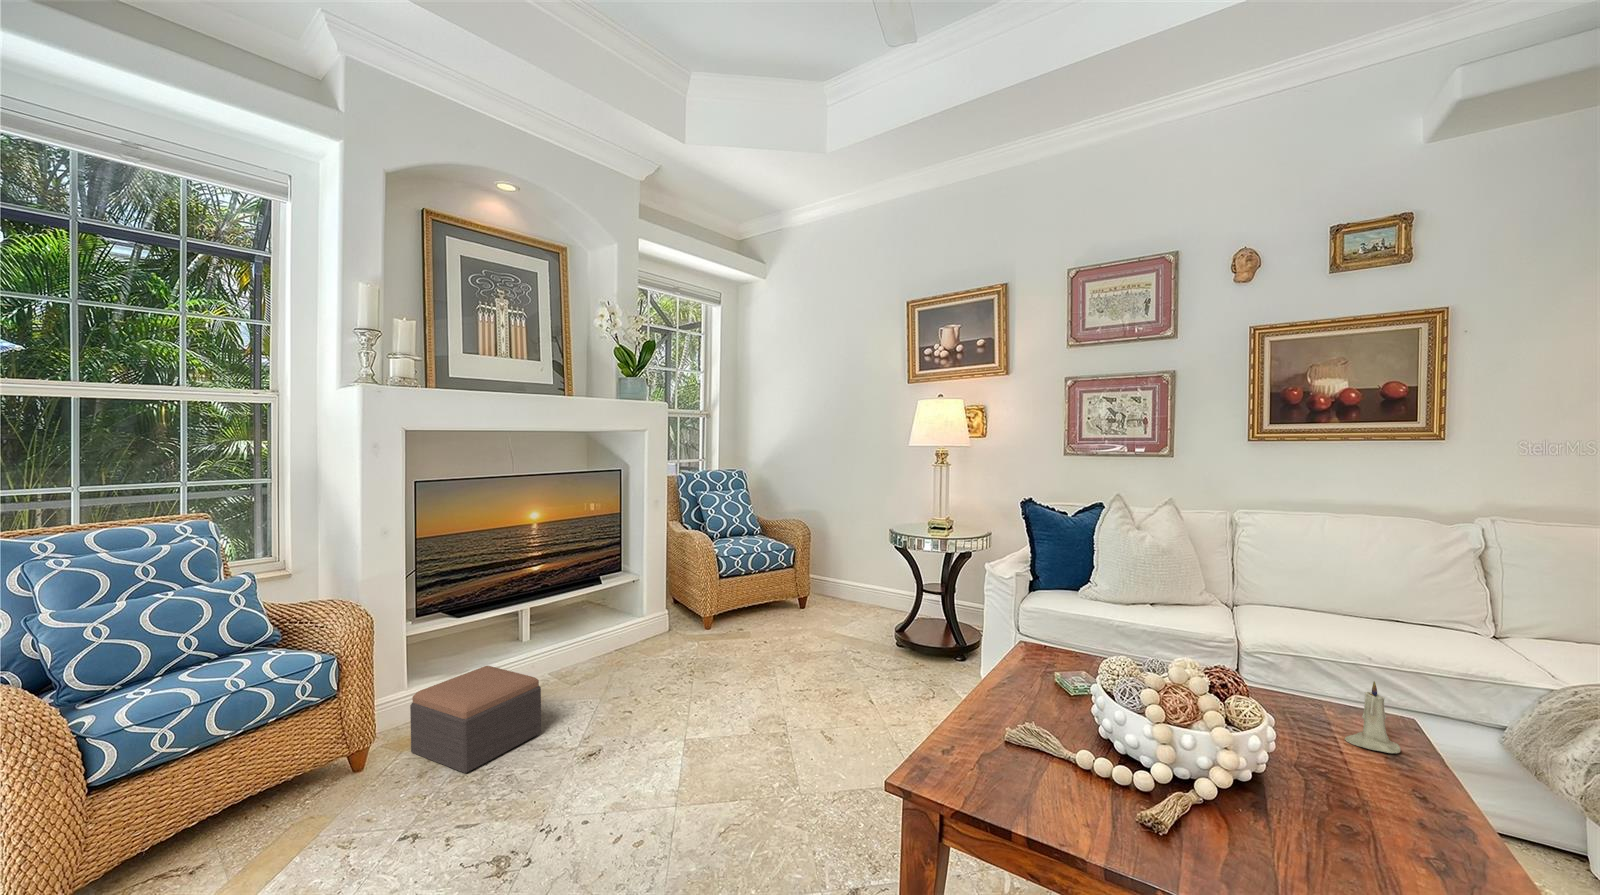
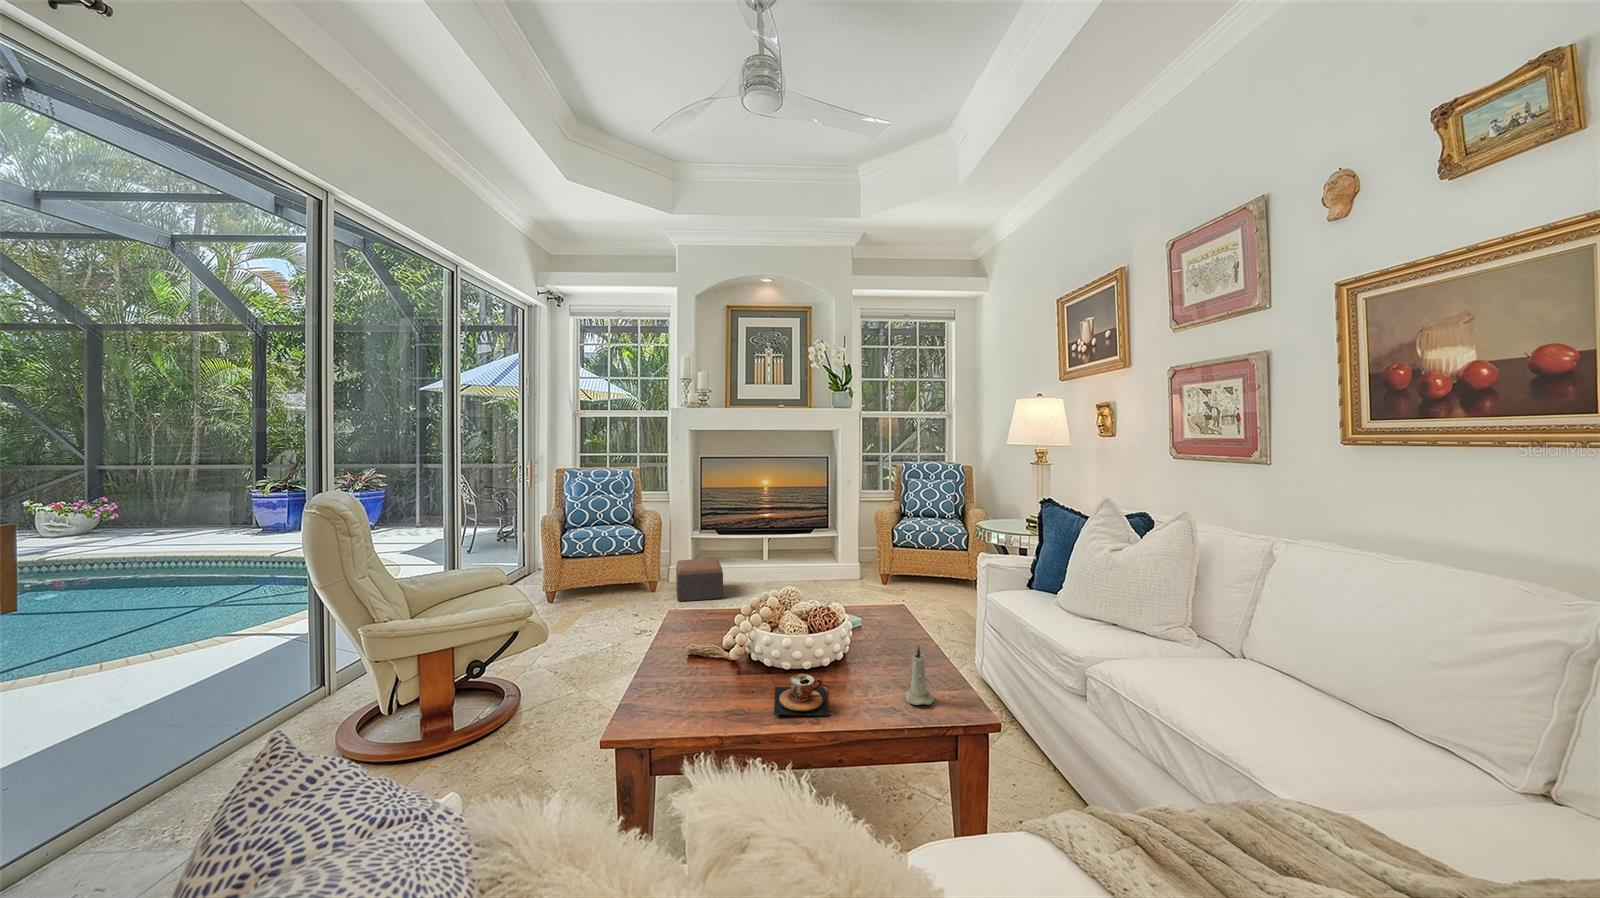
teacup: none [1343,772,1466,853] -> present [774,674,829,716]

